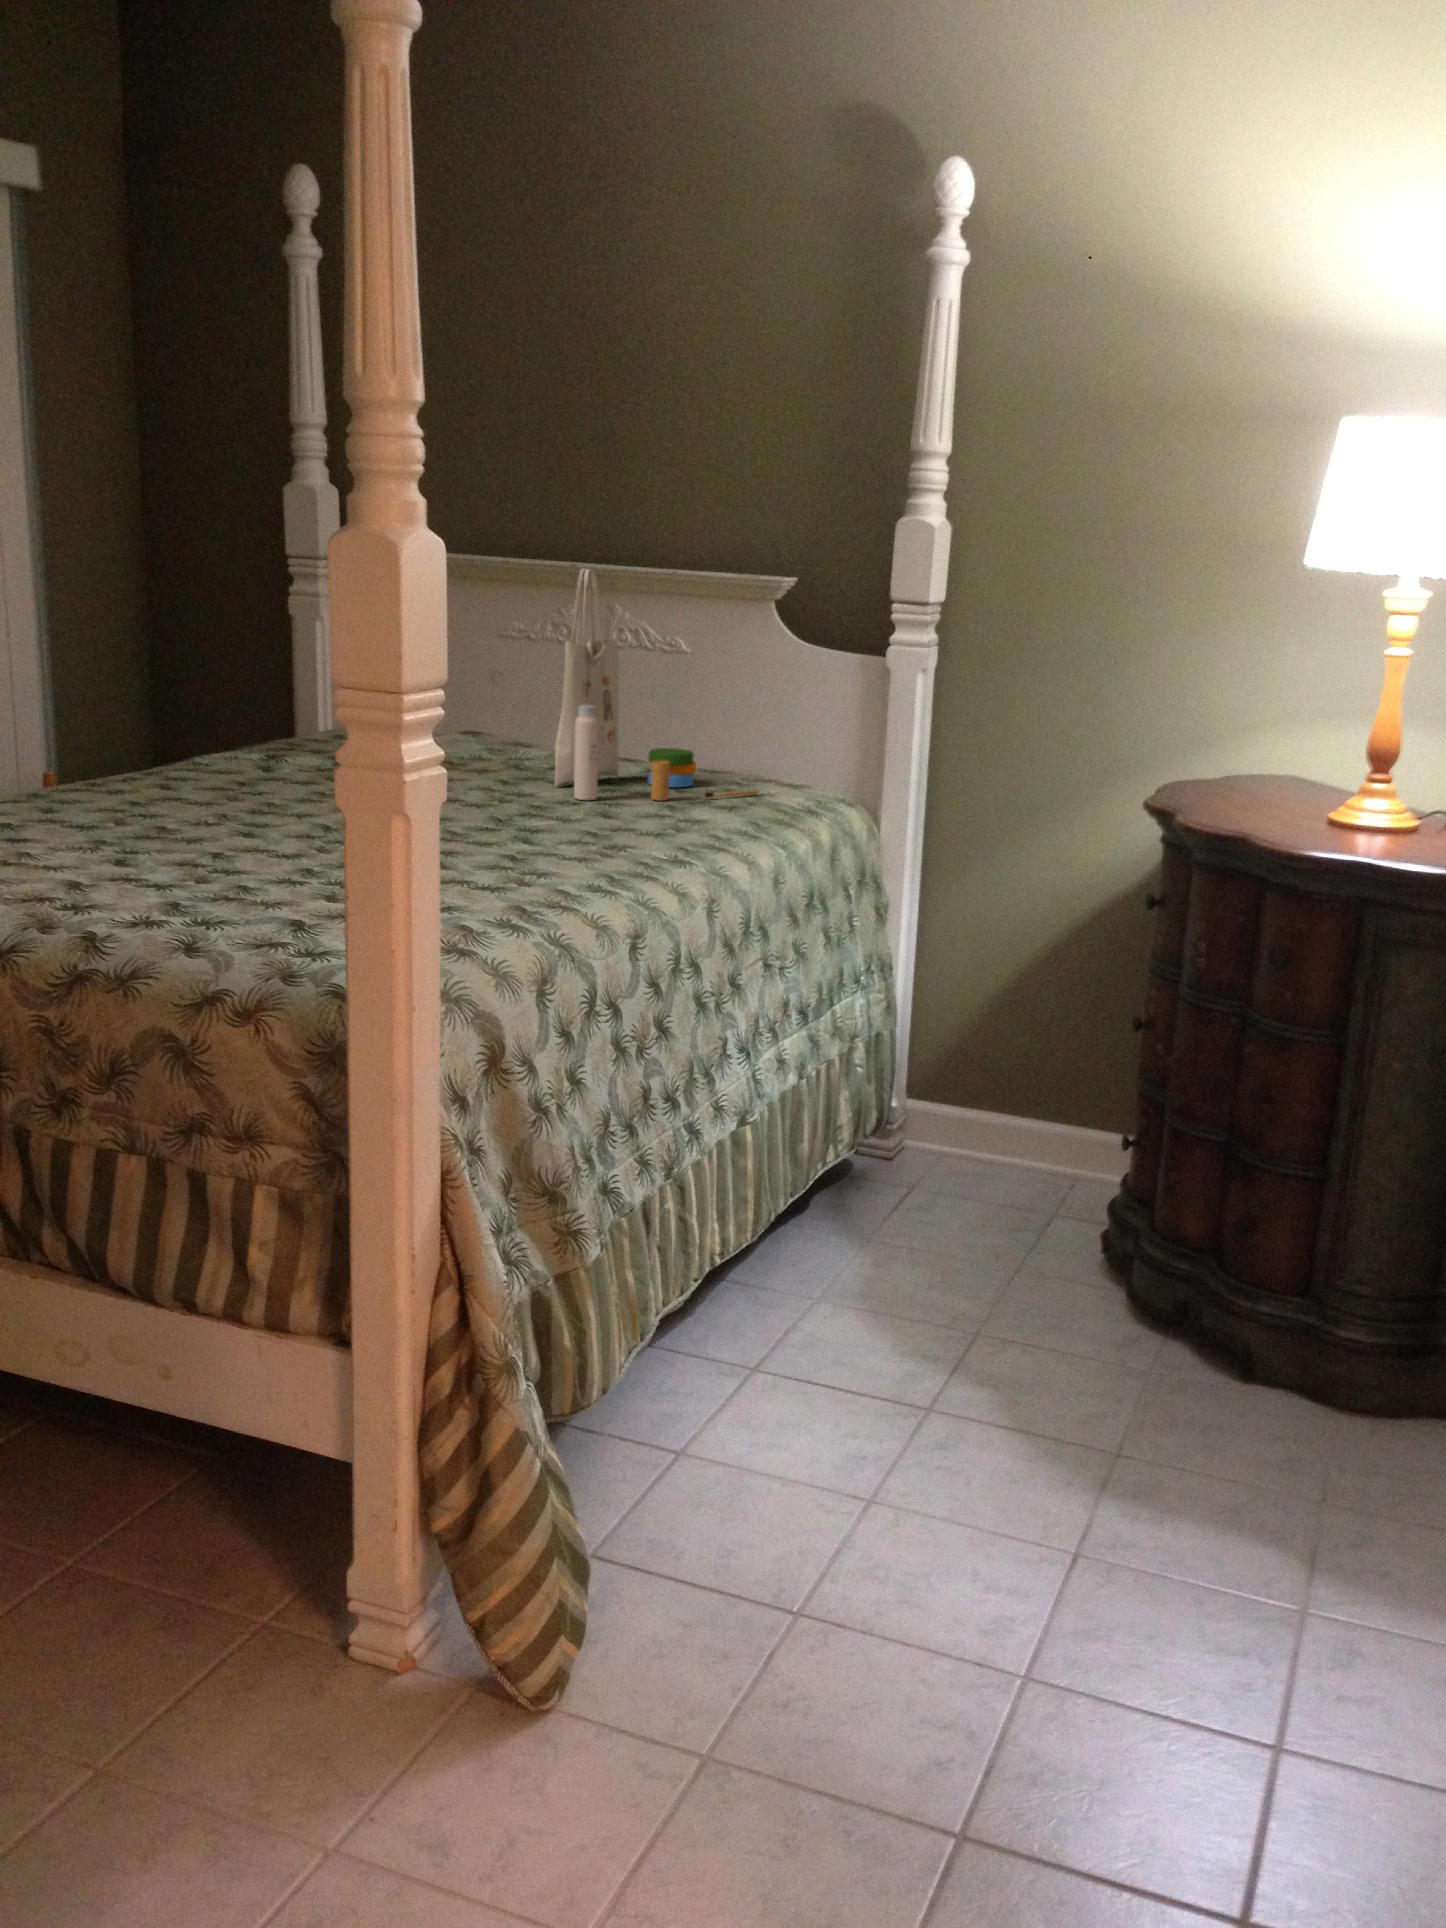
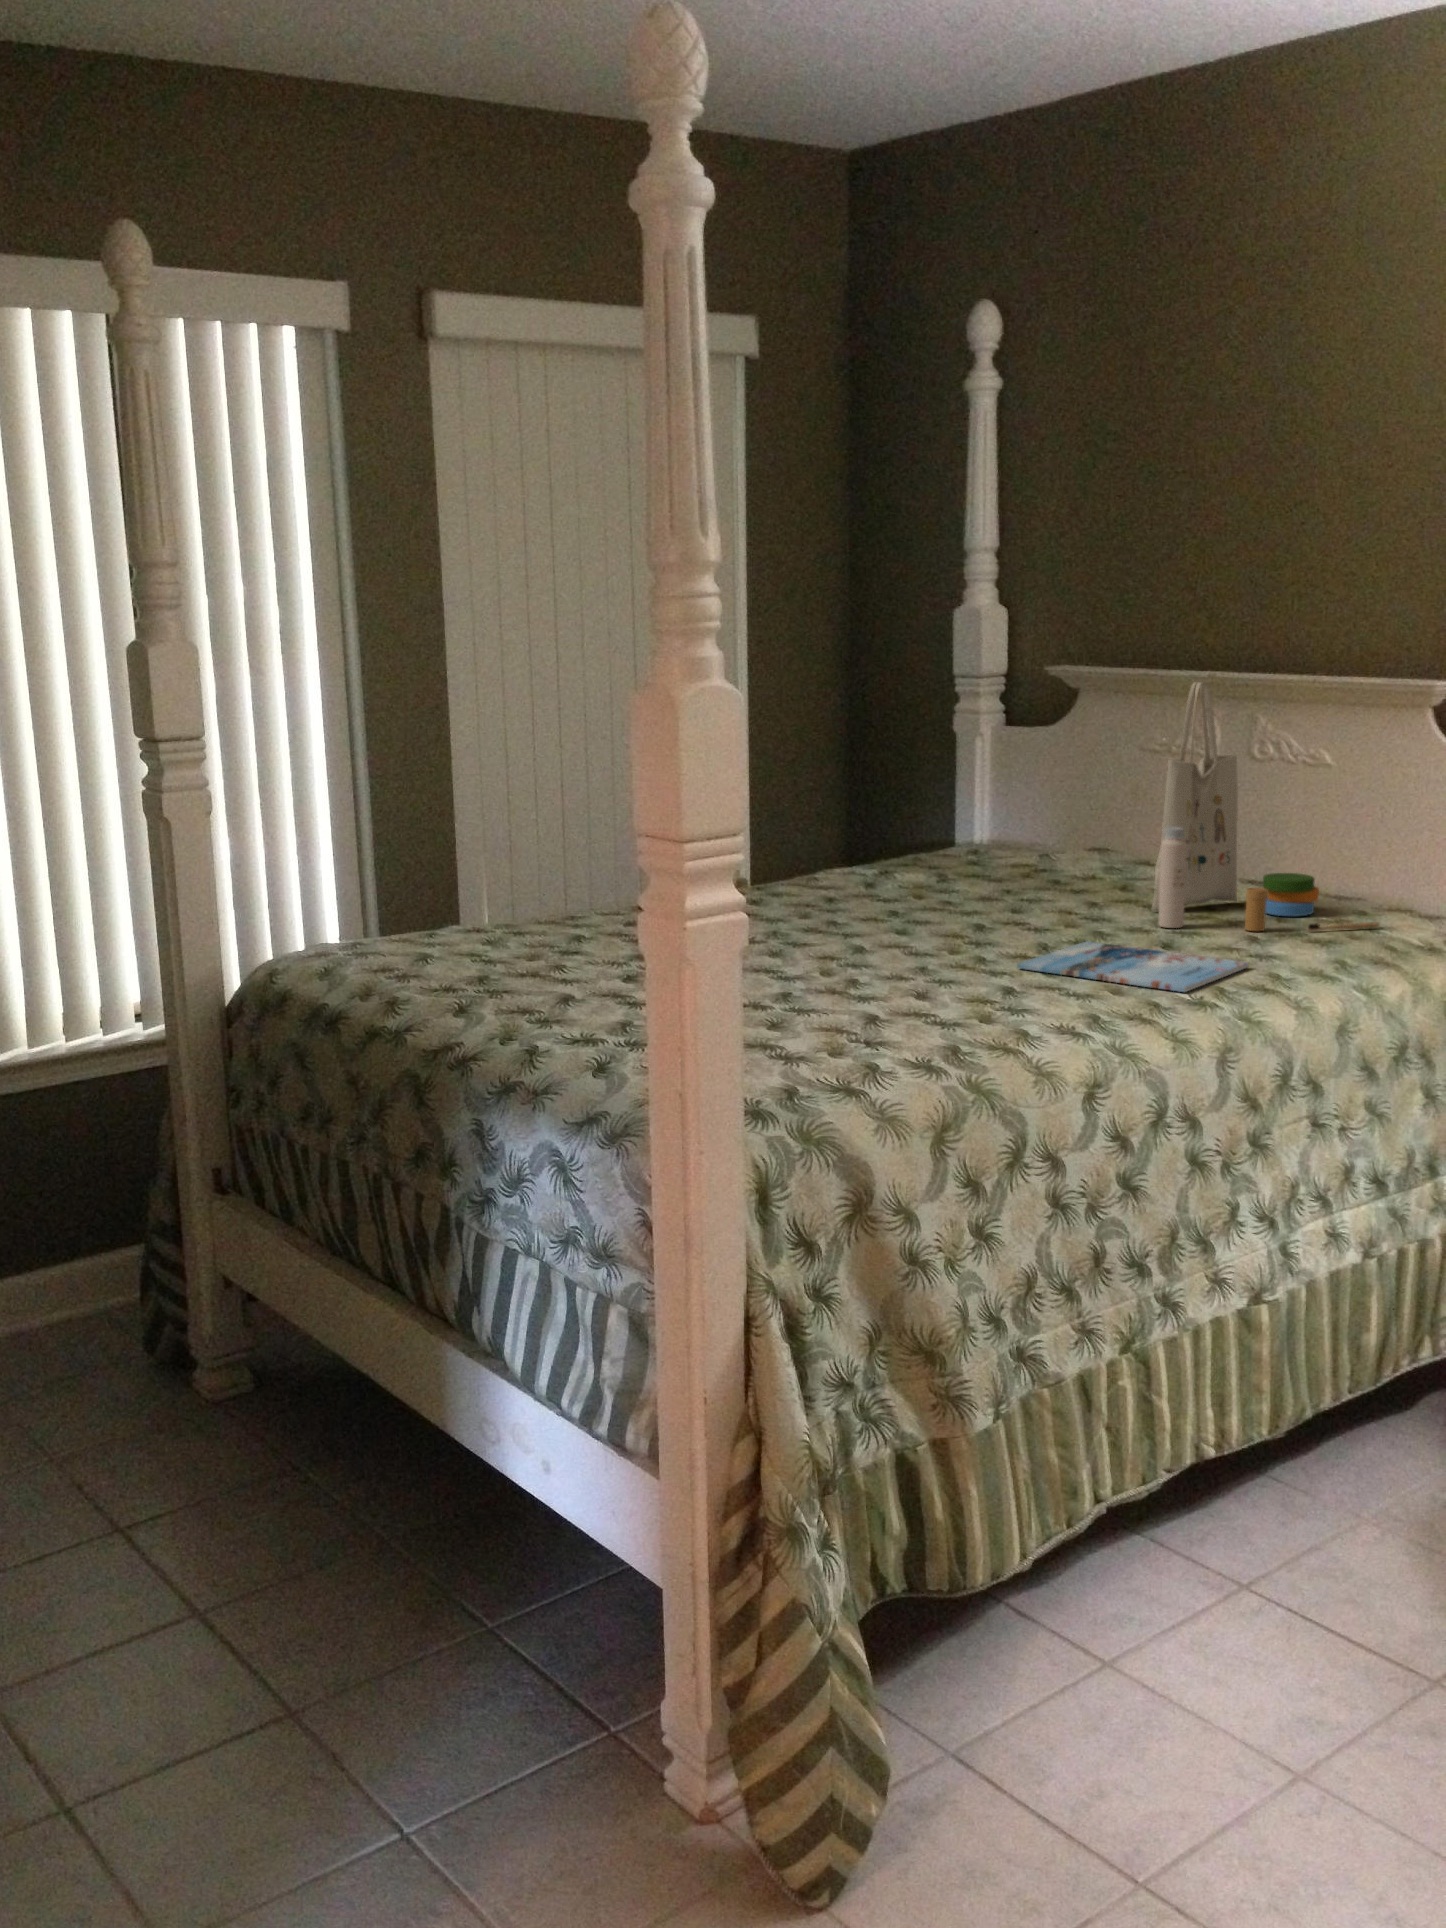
magazine: none [492,813,691,853] -> present [1017,941,1249,992]

